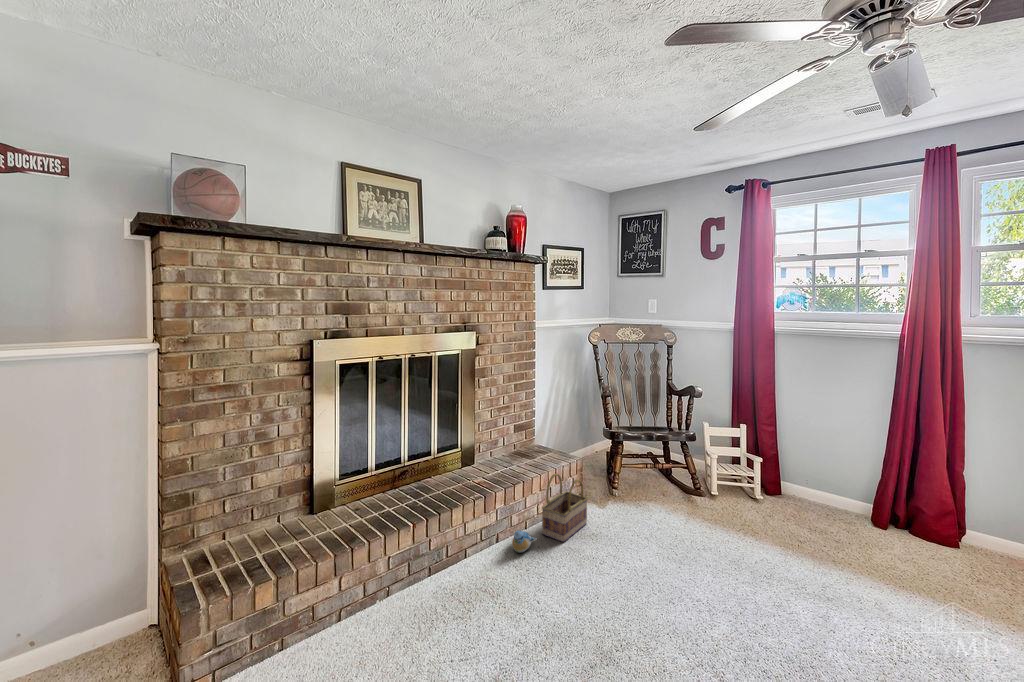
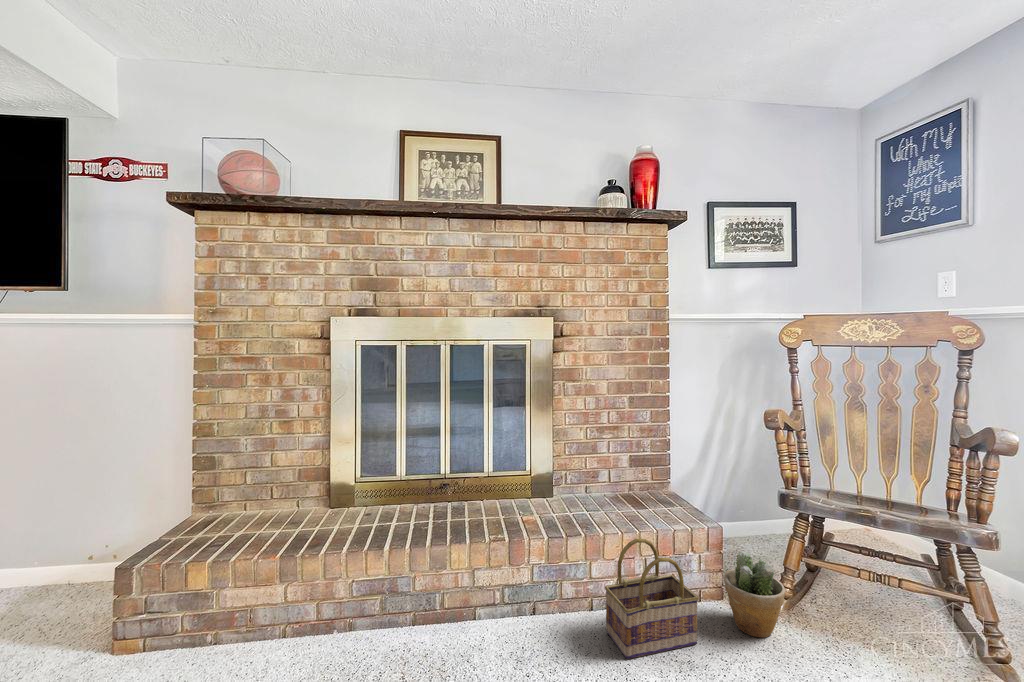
potted plant: none [587,468,618,512] -> present [724,551,785,638]
plush toy: present [512,530,537,553] -> none [533,608,582,646]

